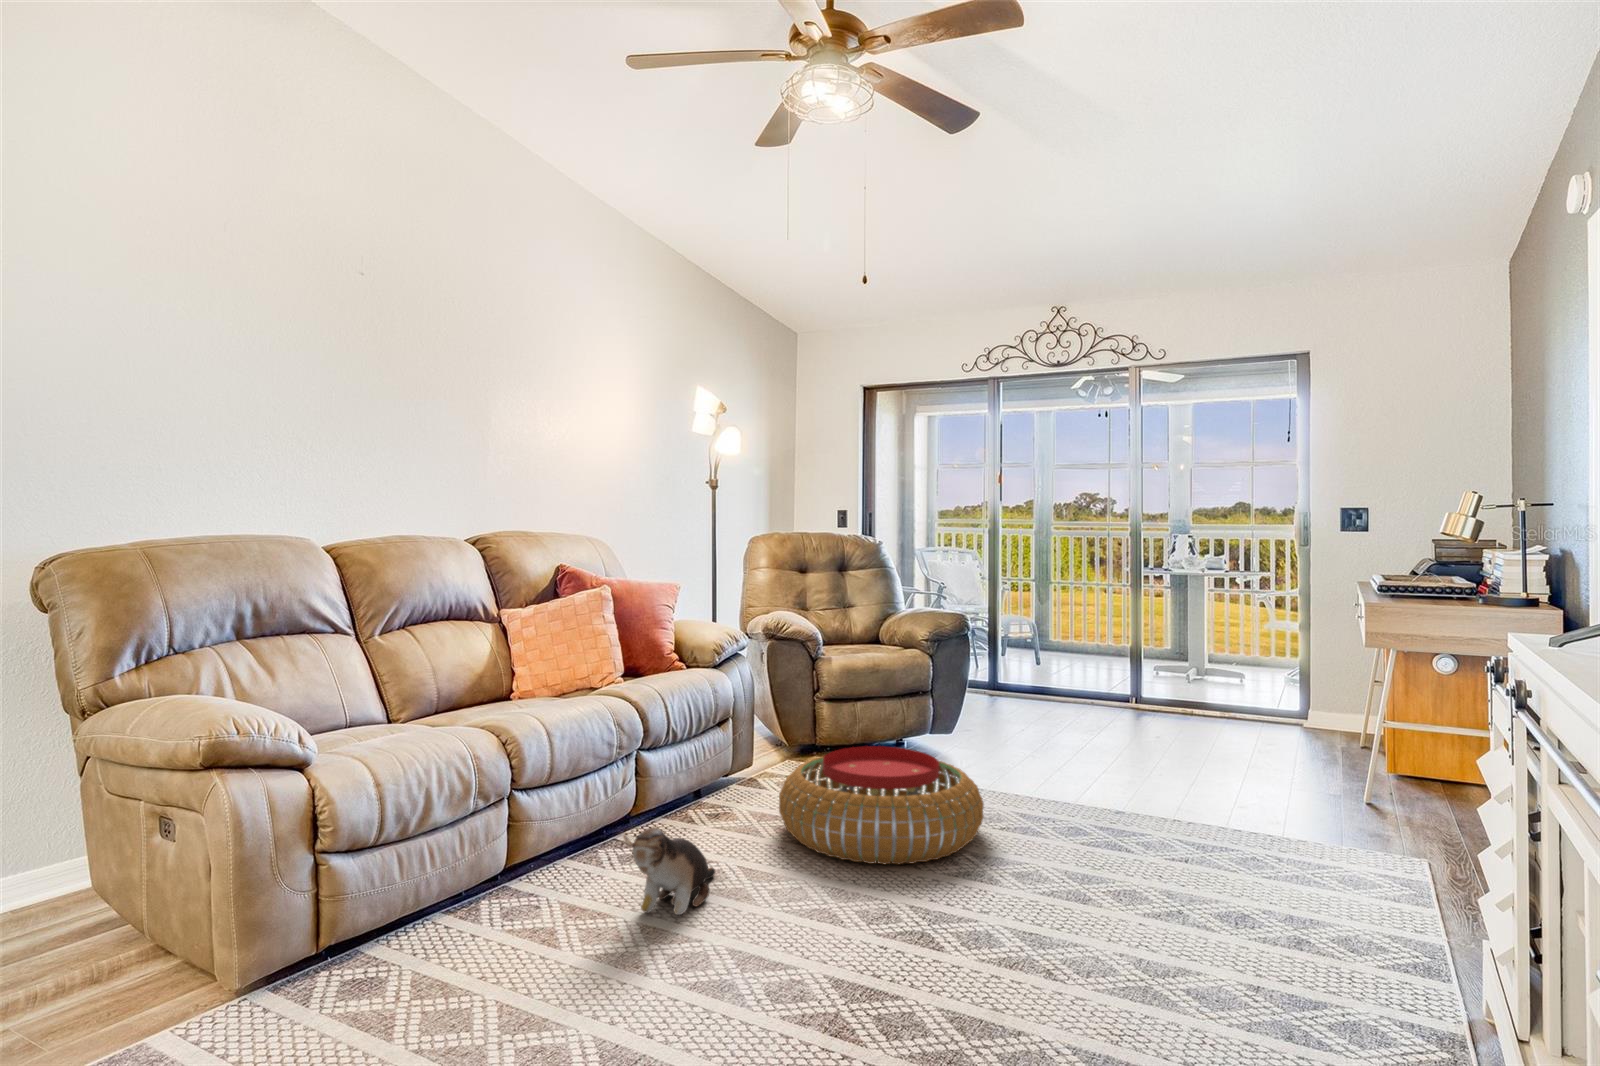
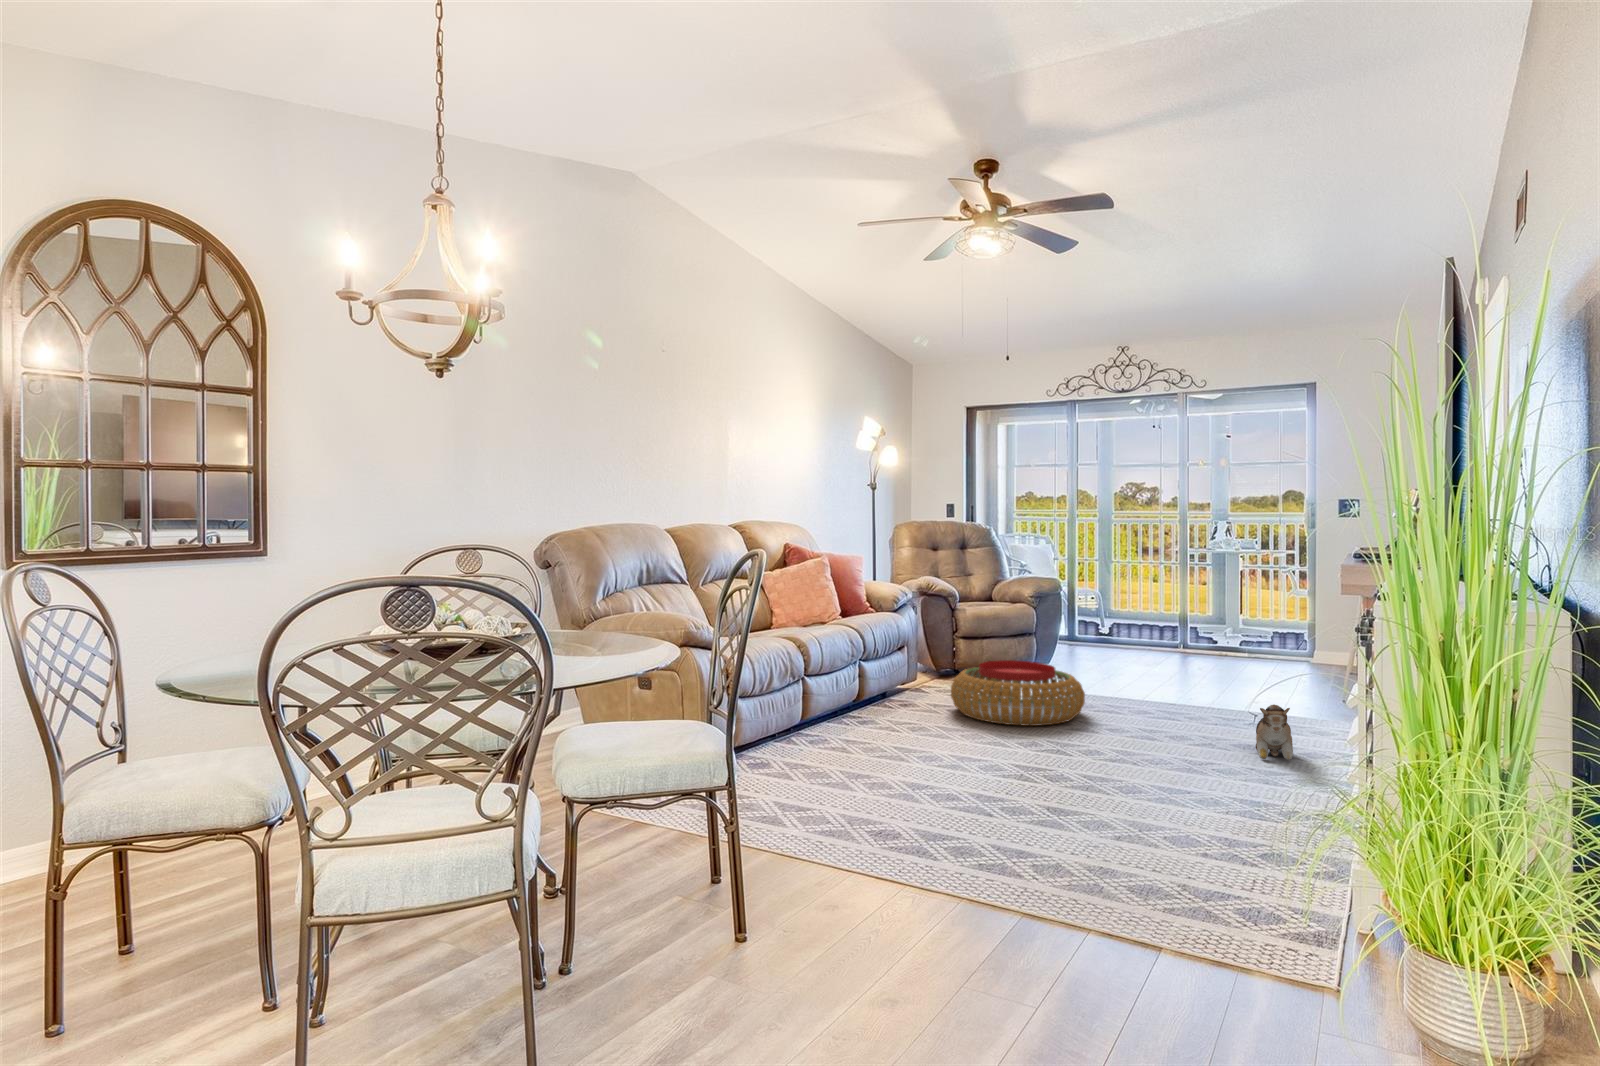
plush toy: present [623,827,715,915] -> present [1256,705,1293,760]

